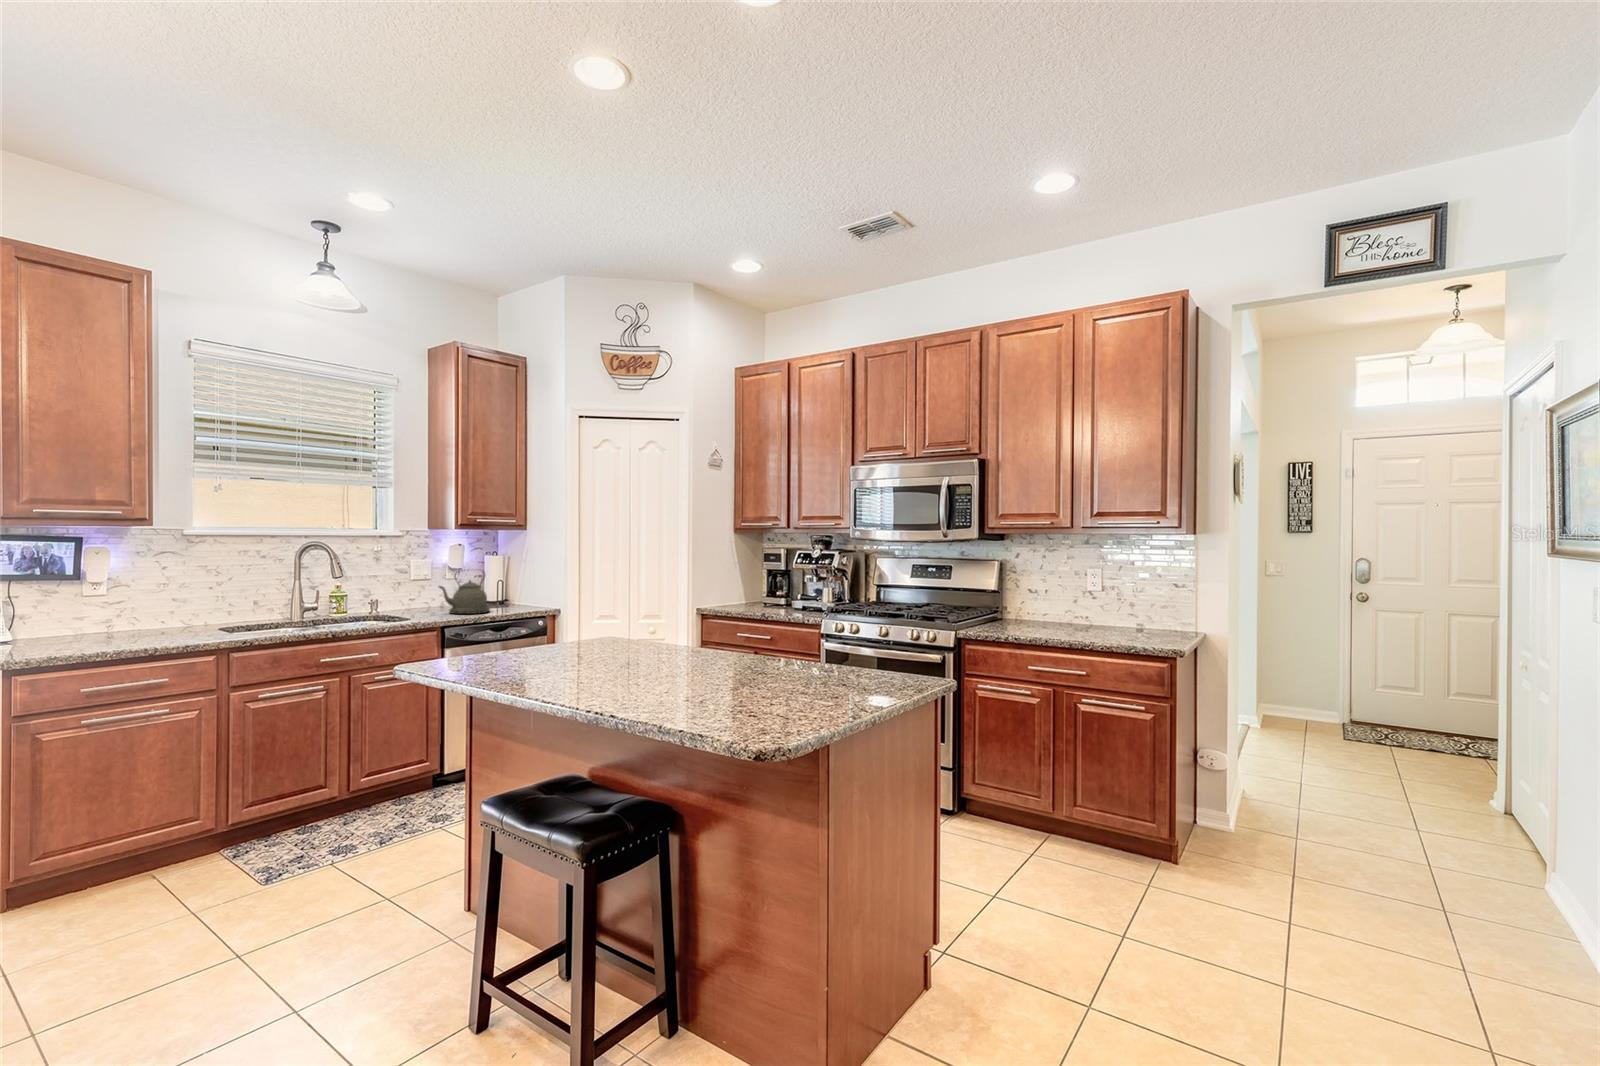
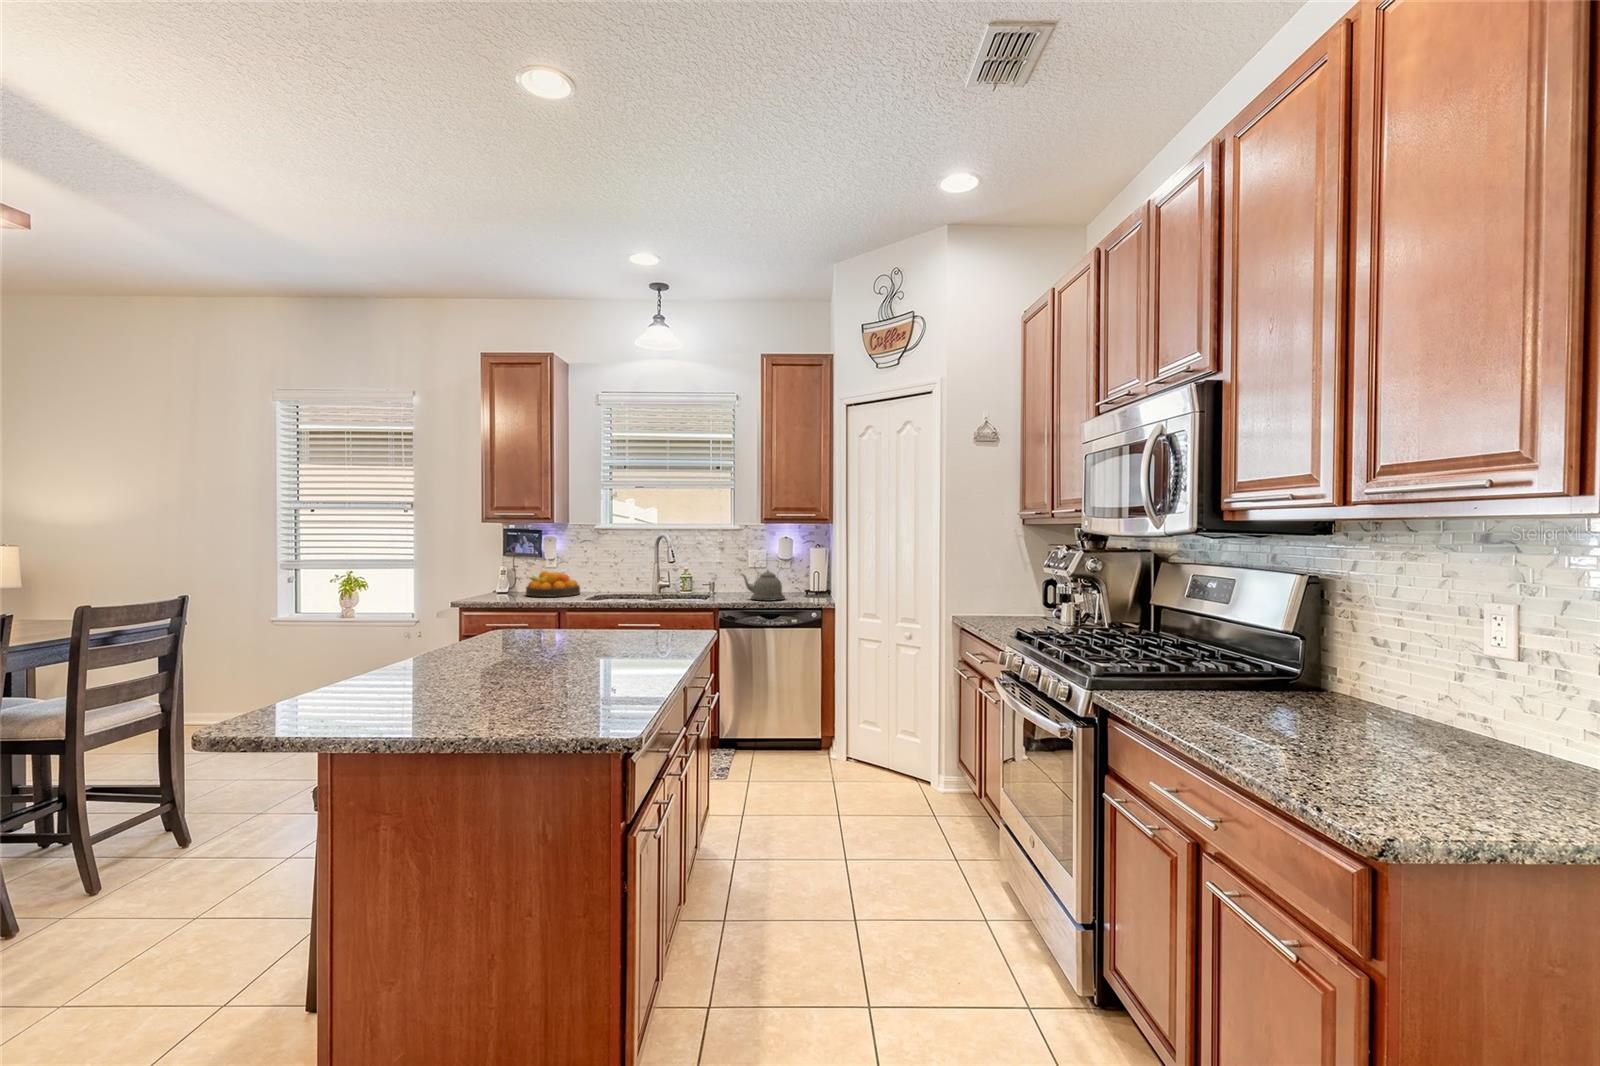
fruit bowl: none [66,601,176,641] -> present [526,571,580,597]

